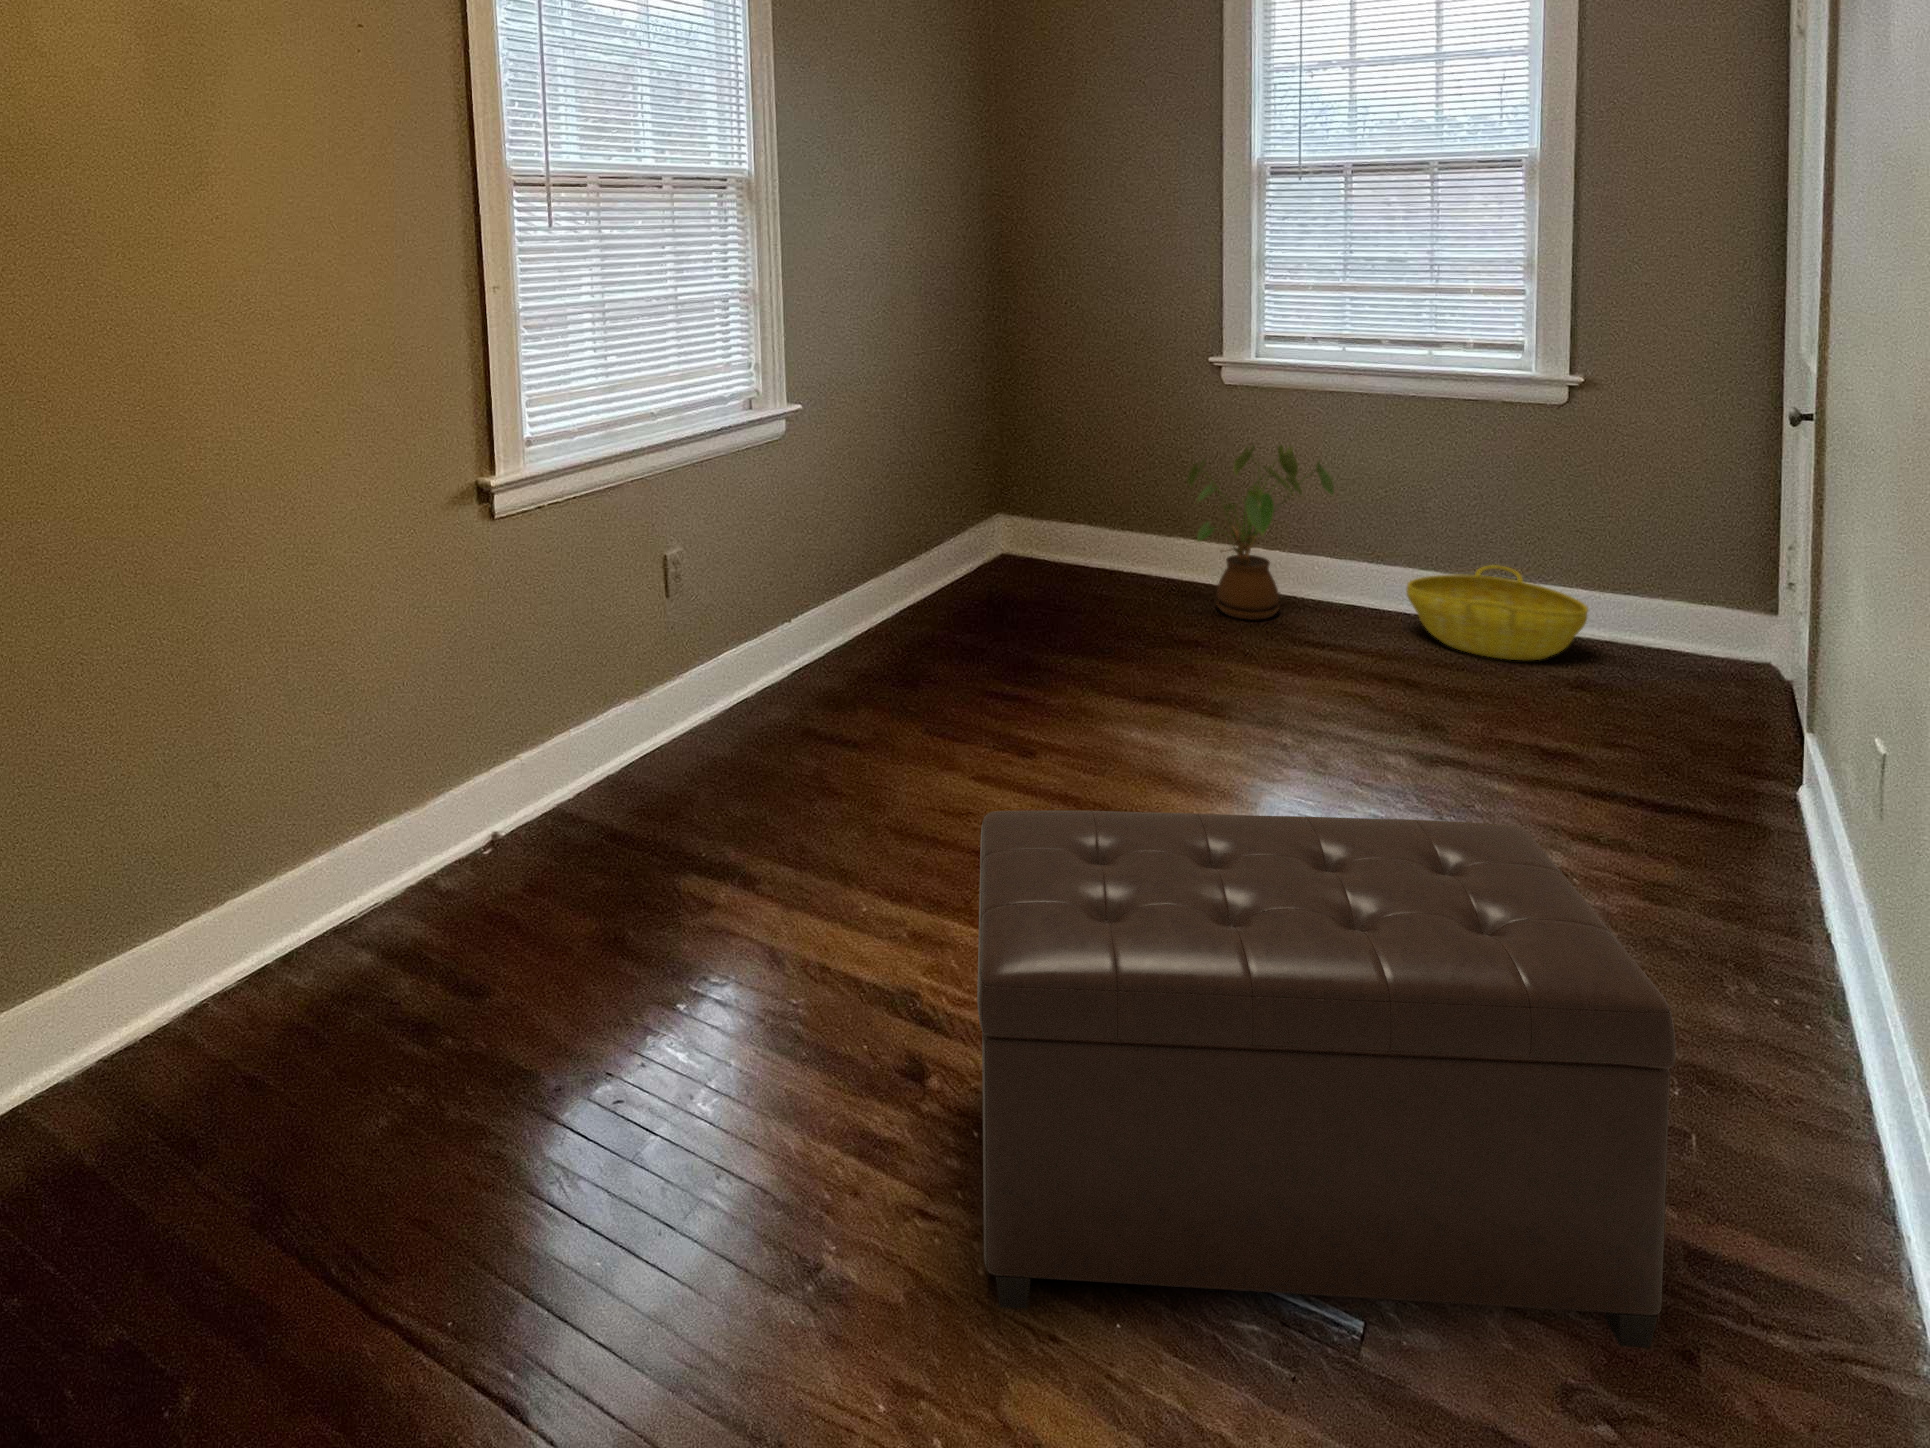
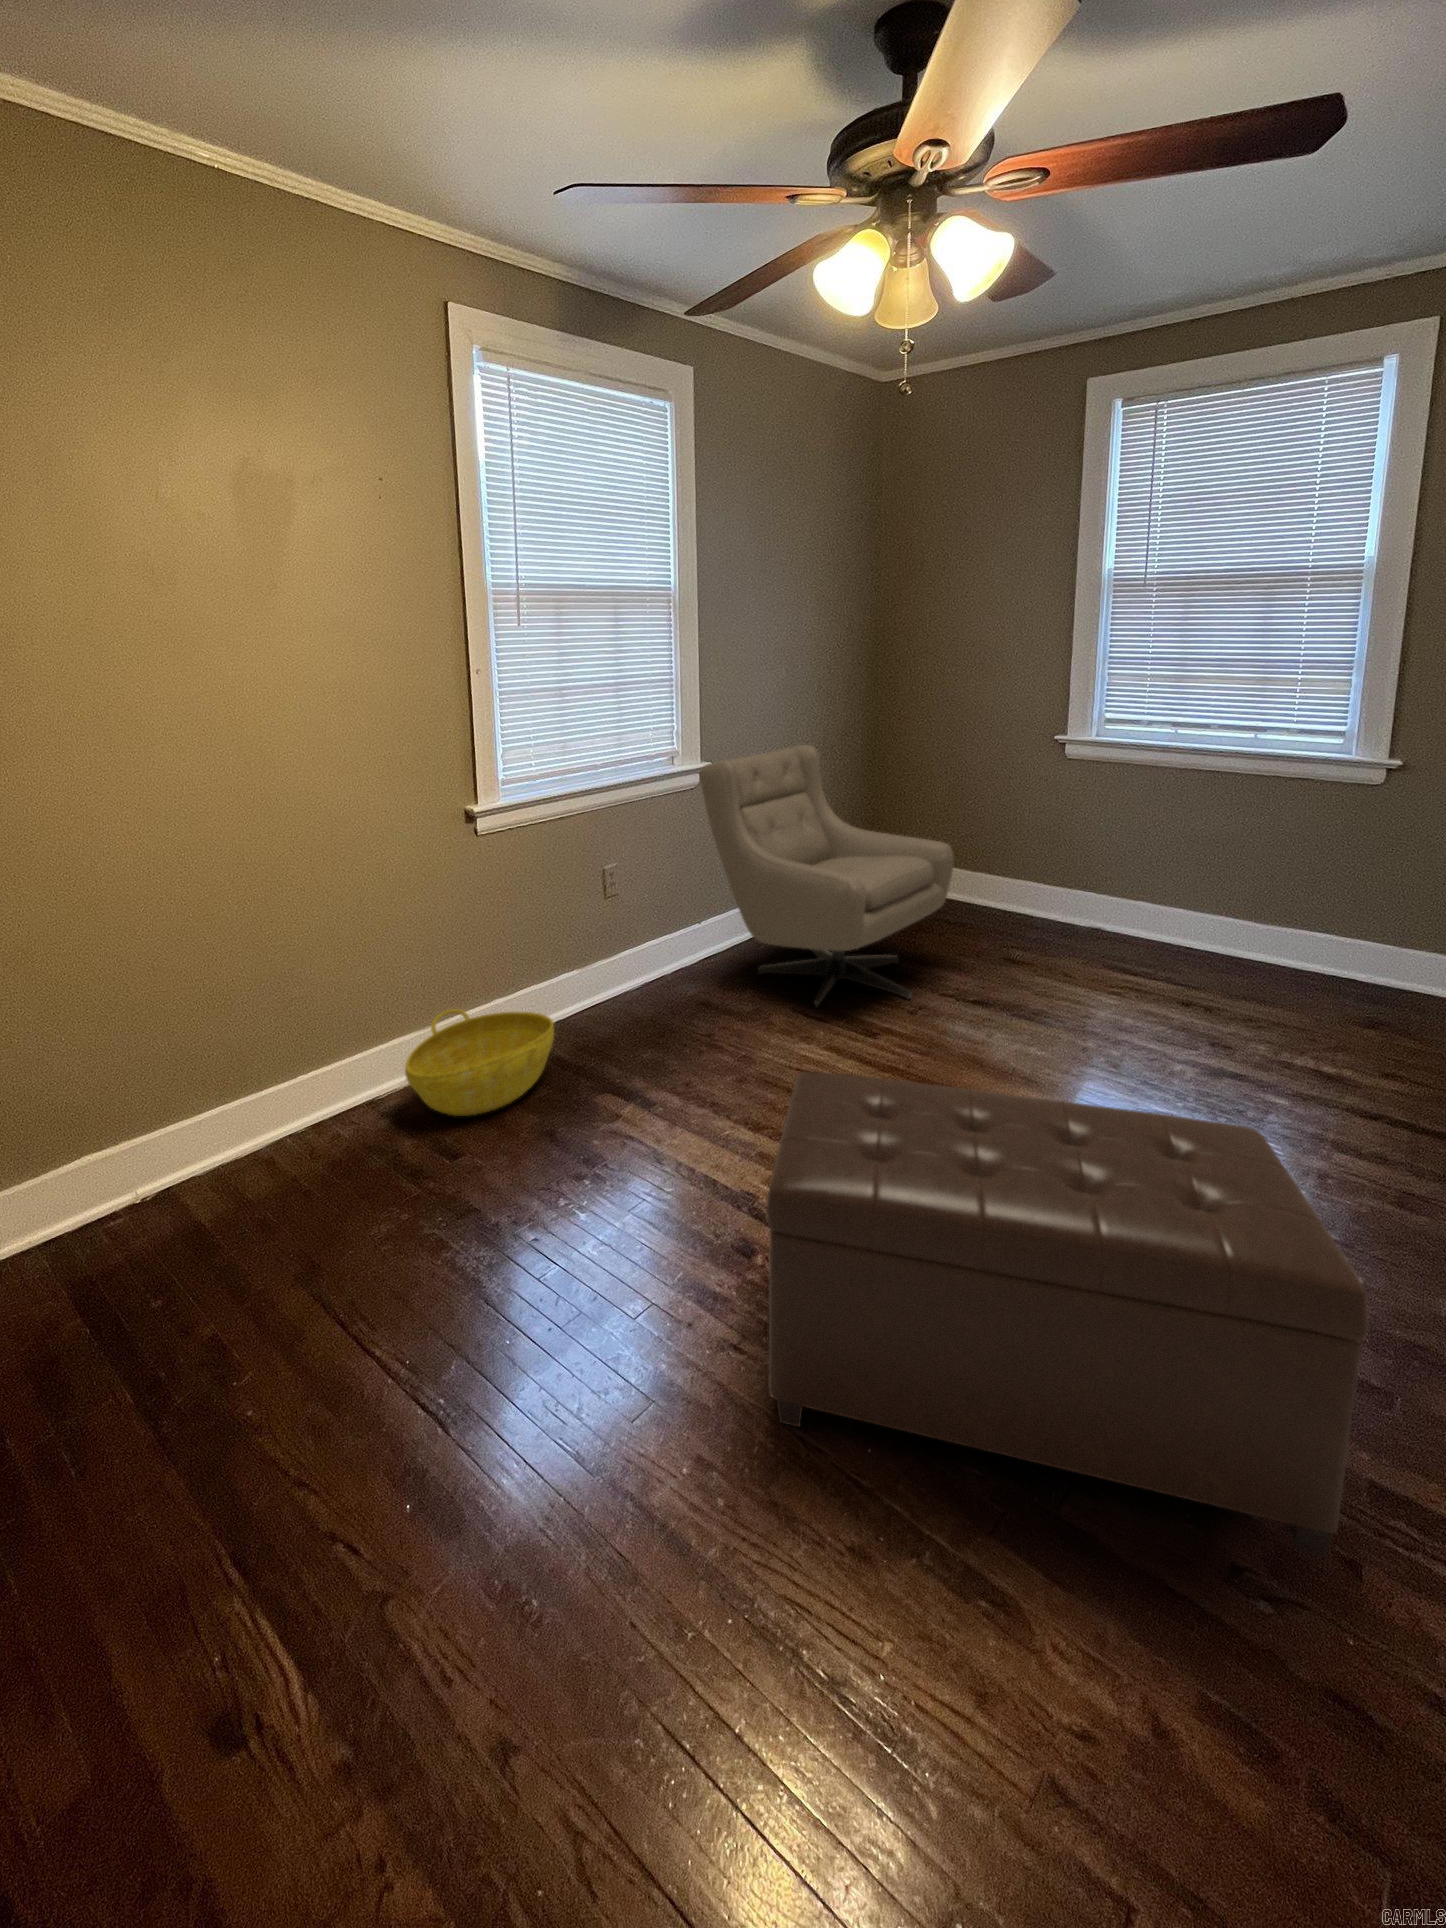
armchair: none [791,372,1114,722] -> present [700,745,954,1007]
house plant: present [1188,445,1334,620] -> none [1022,811,1150,950]
basket: present [1407,565,1588,660] -> present [405,1009,554,1116]

